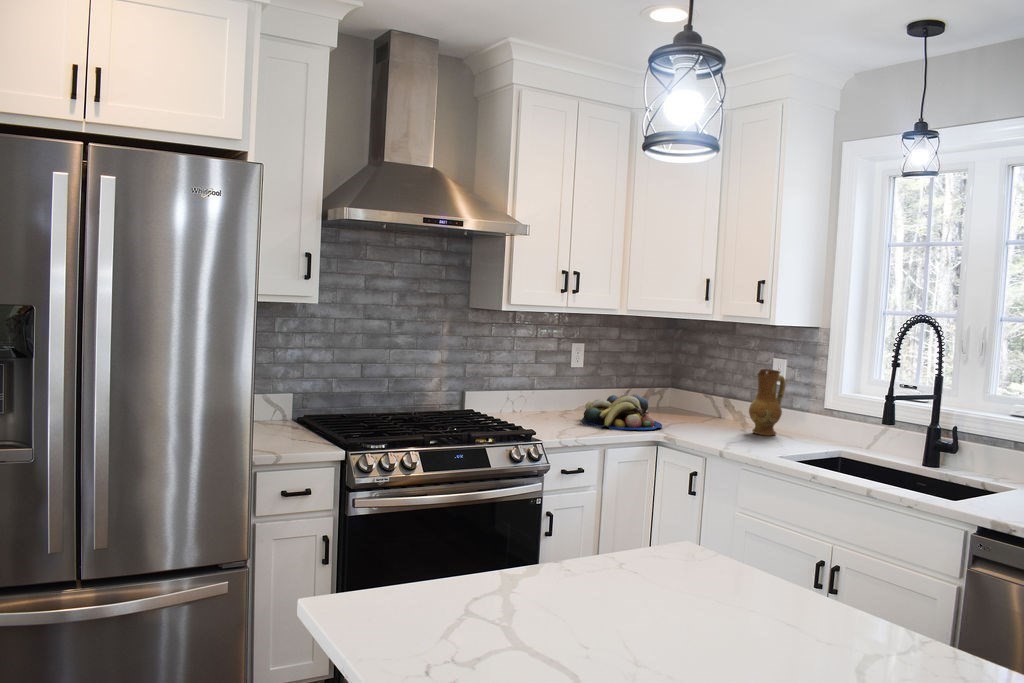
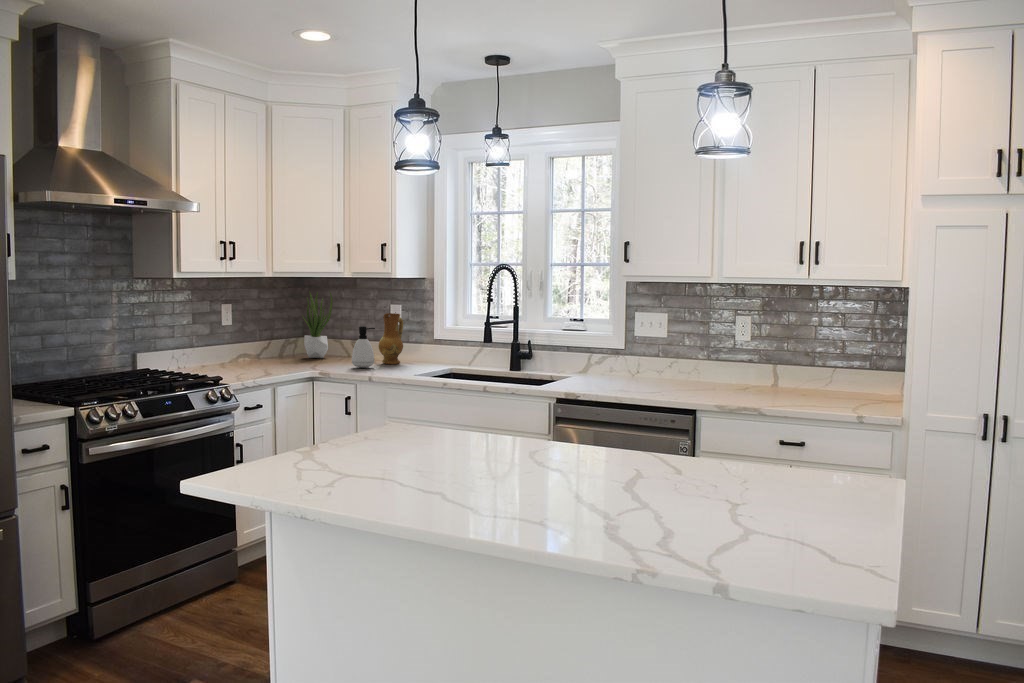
potted plant: none [665,333,705,416] -> present [303,292,333,358]
soap dispenser: none [707,384,740,437] -> present [352,326,375,368]
fruit bowl: present [582,395,662,430] -> none [245,342,315,372]

